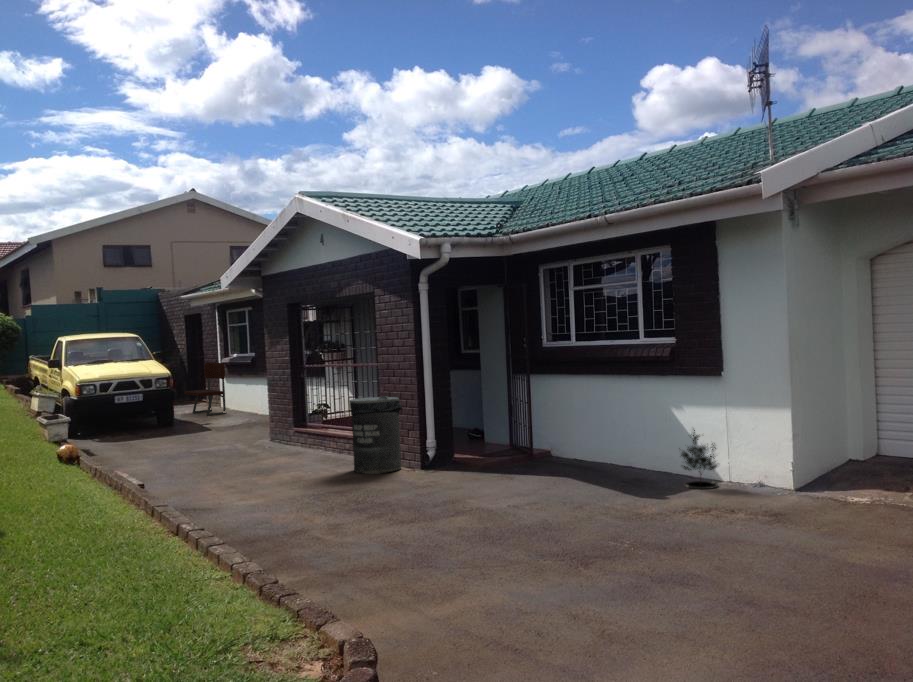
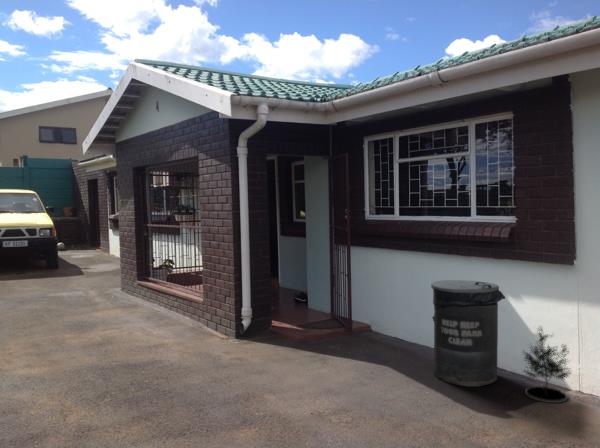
bench: present [184,363,227,416] -> none [80,216,111,258]
trash can: present [349,396,402,474] -> present [431,280,505,386]

